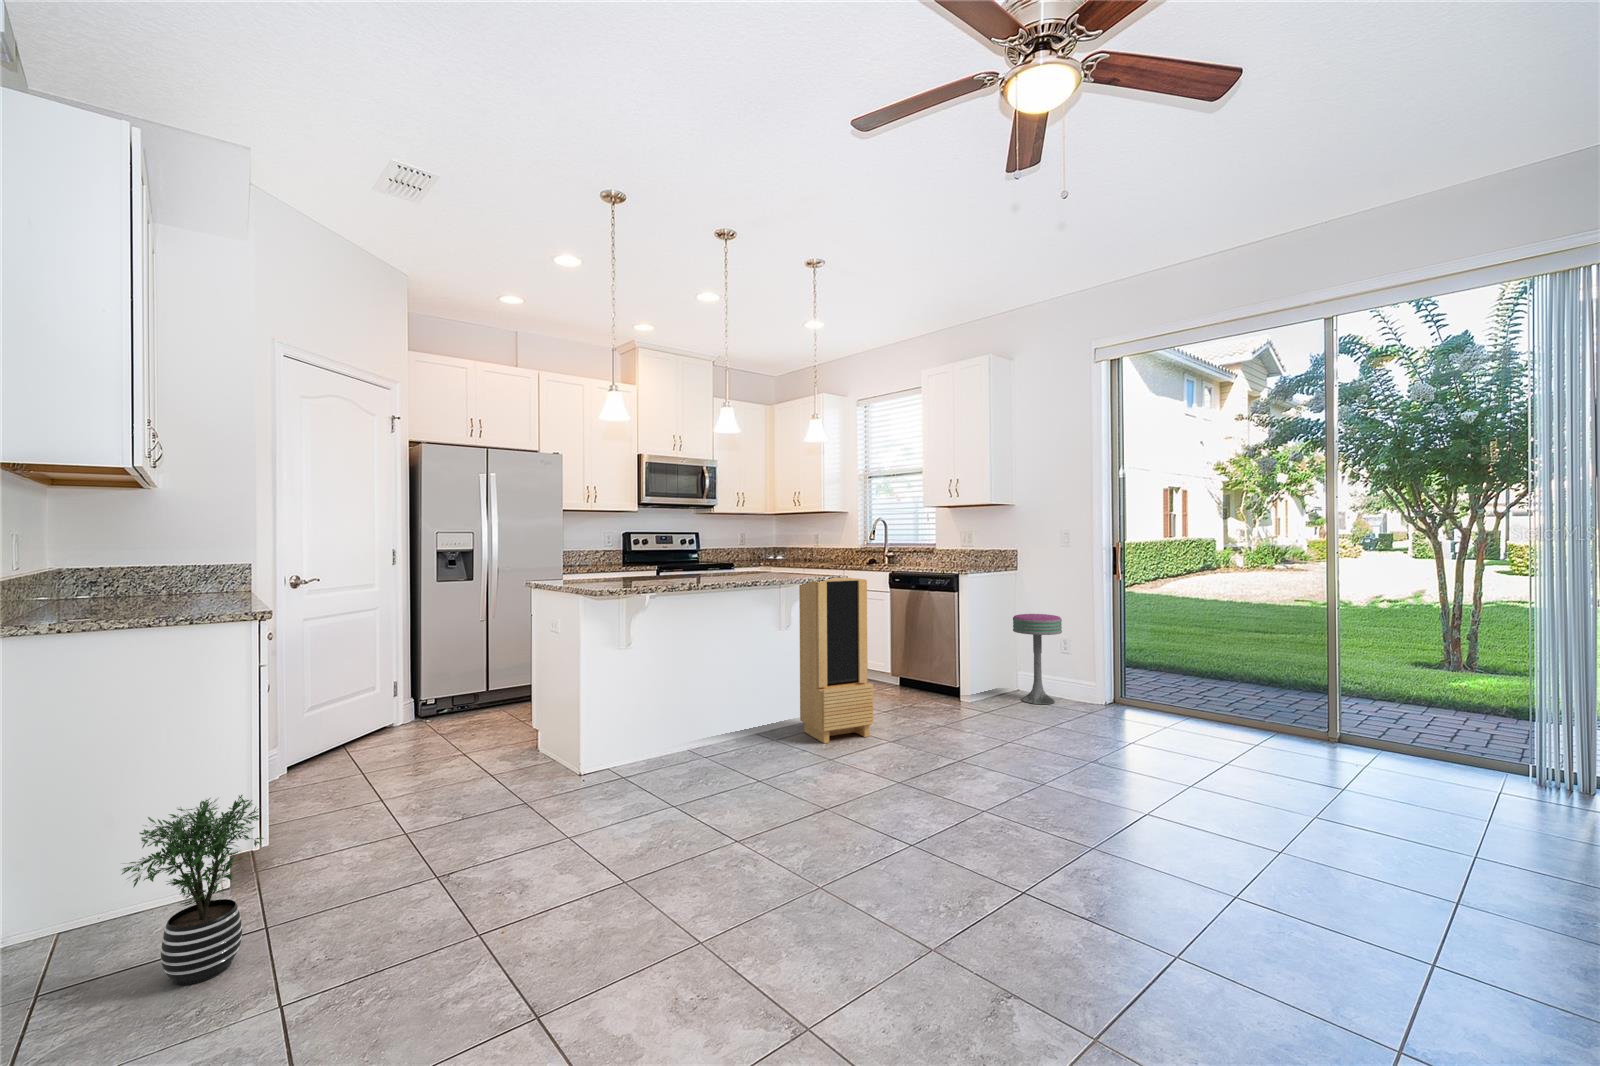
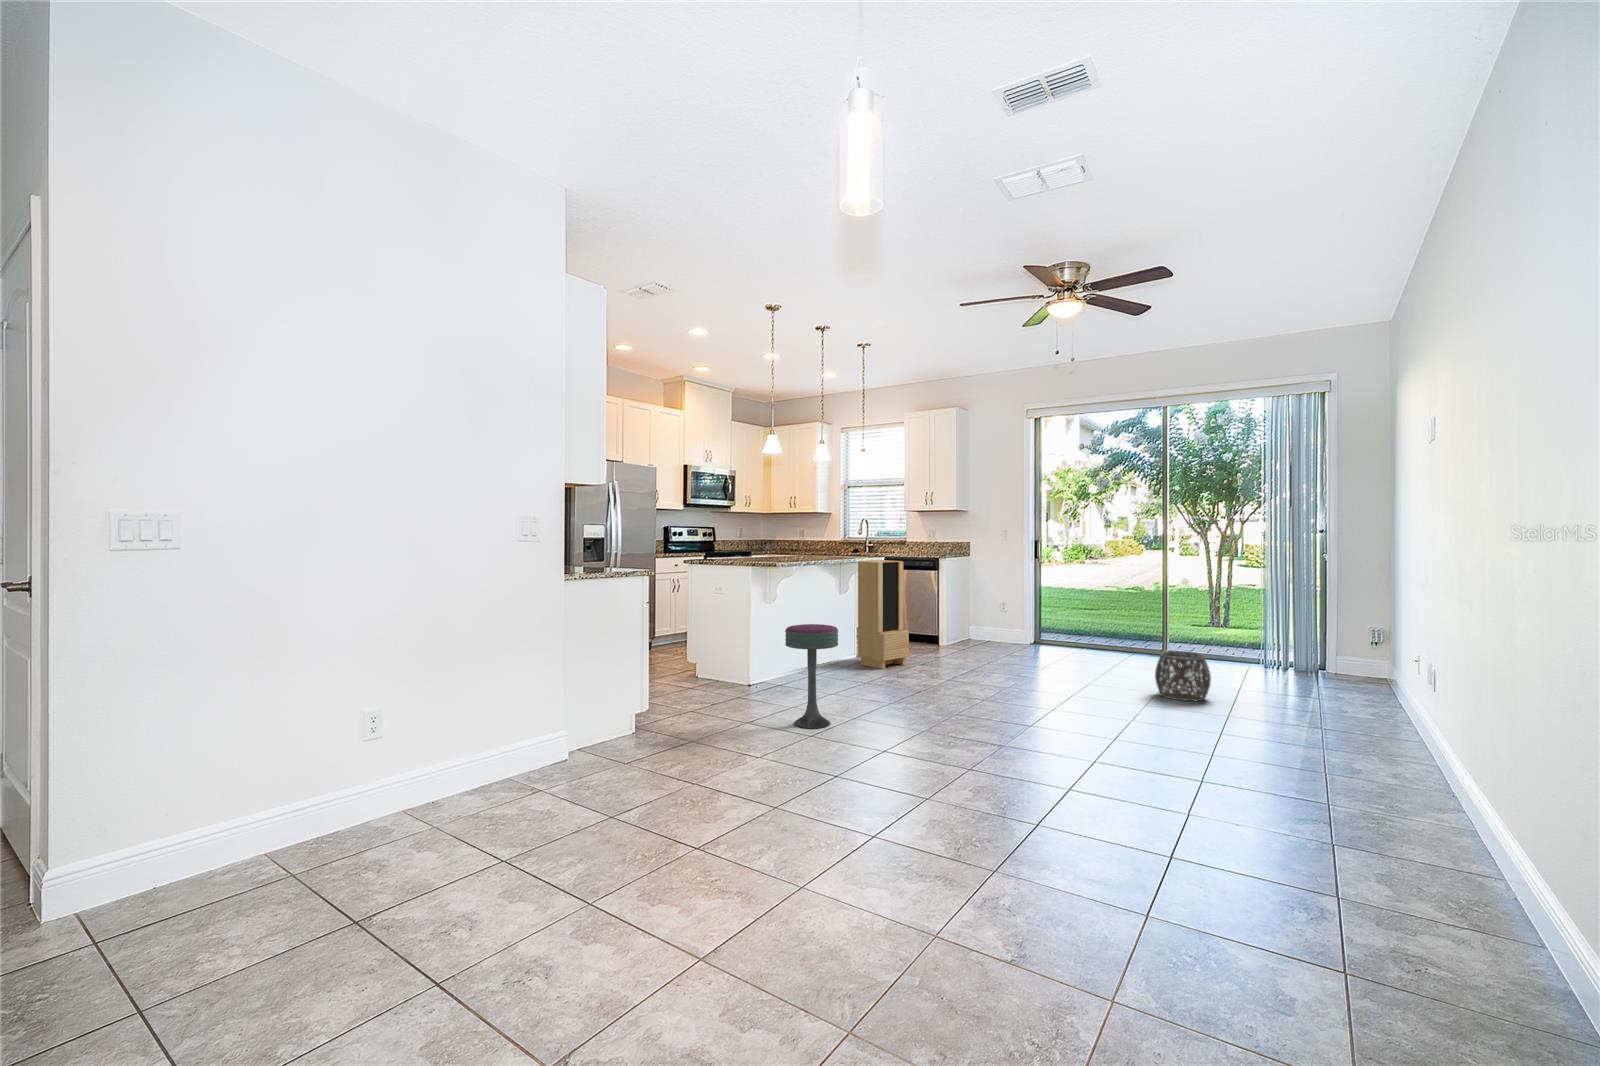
bar stool: present [1013,614,1062,704] -> present [785,624,838,728]
woven basket: none [1266,774,1401,898] -> present [1155,651,1211,701]
potted plant: present [122,795,264,985] -> none [677,670,743,762]

